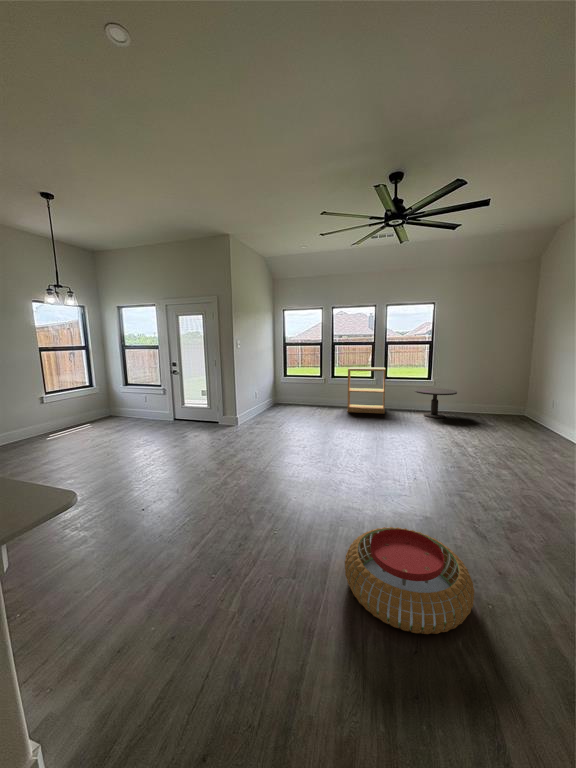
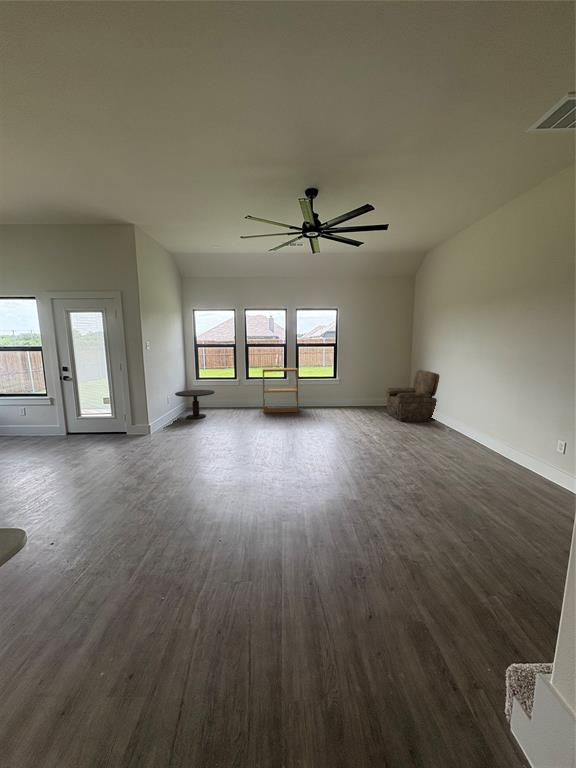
armchair: none [490,373,565,436] -> present [386,370,440,422]
side table: present [415,388,457,418] -> present [175,390,215,419]
pouf: present [345,527,474,634] -> none [297,506,403,587]

